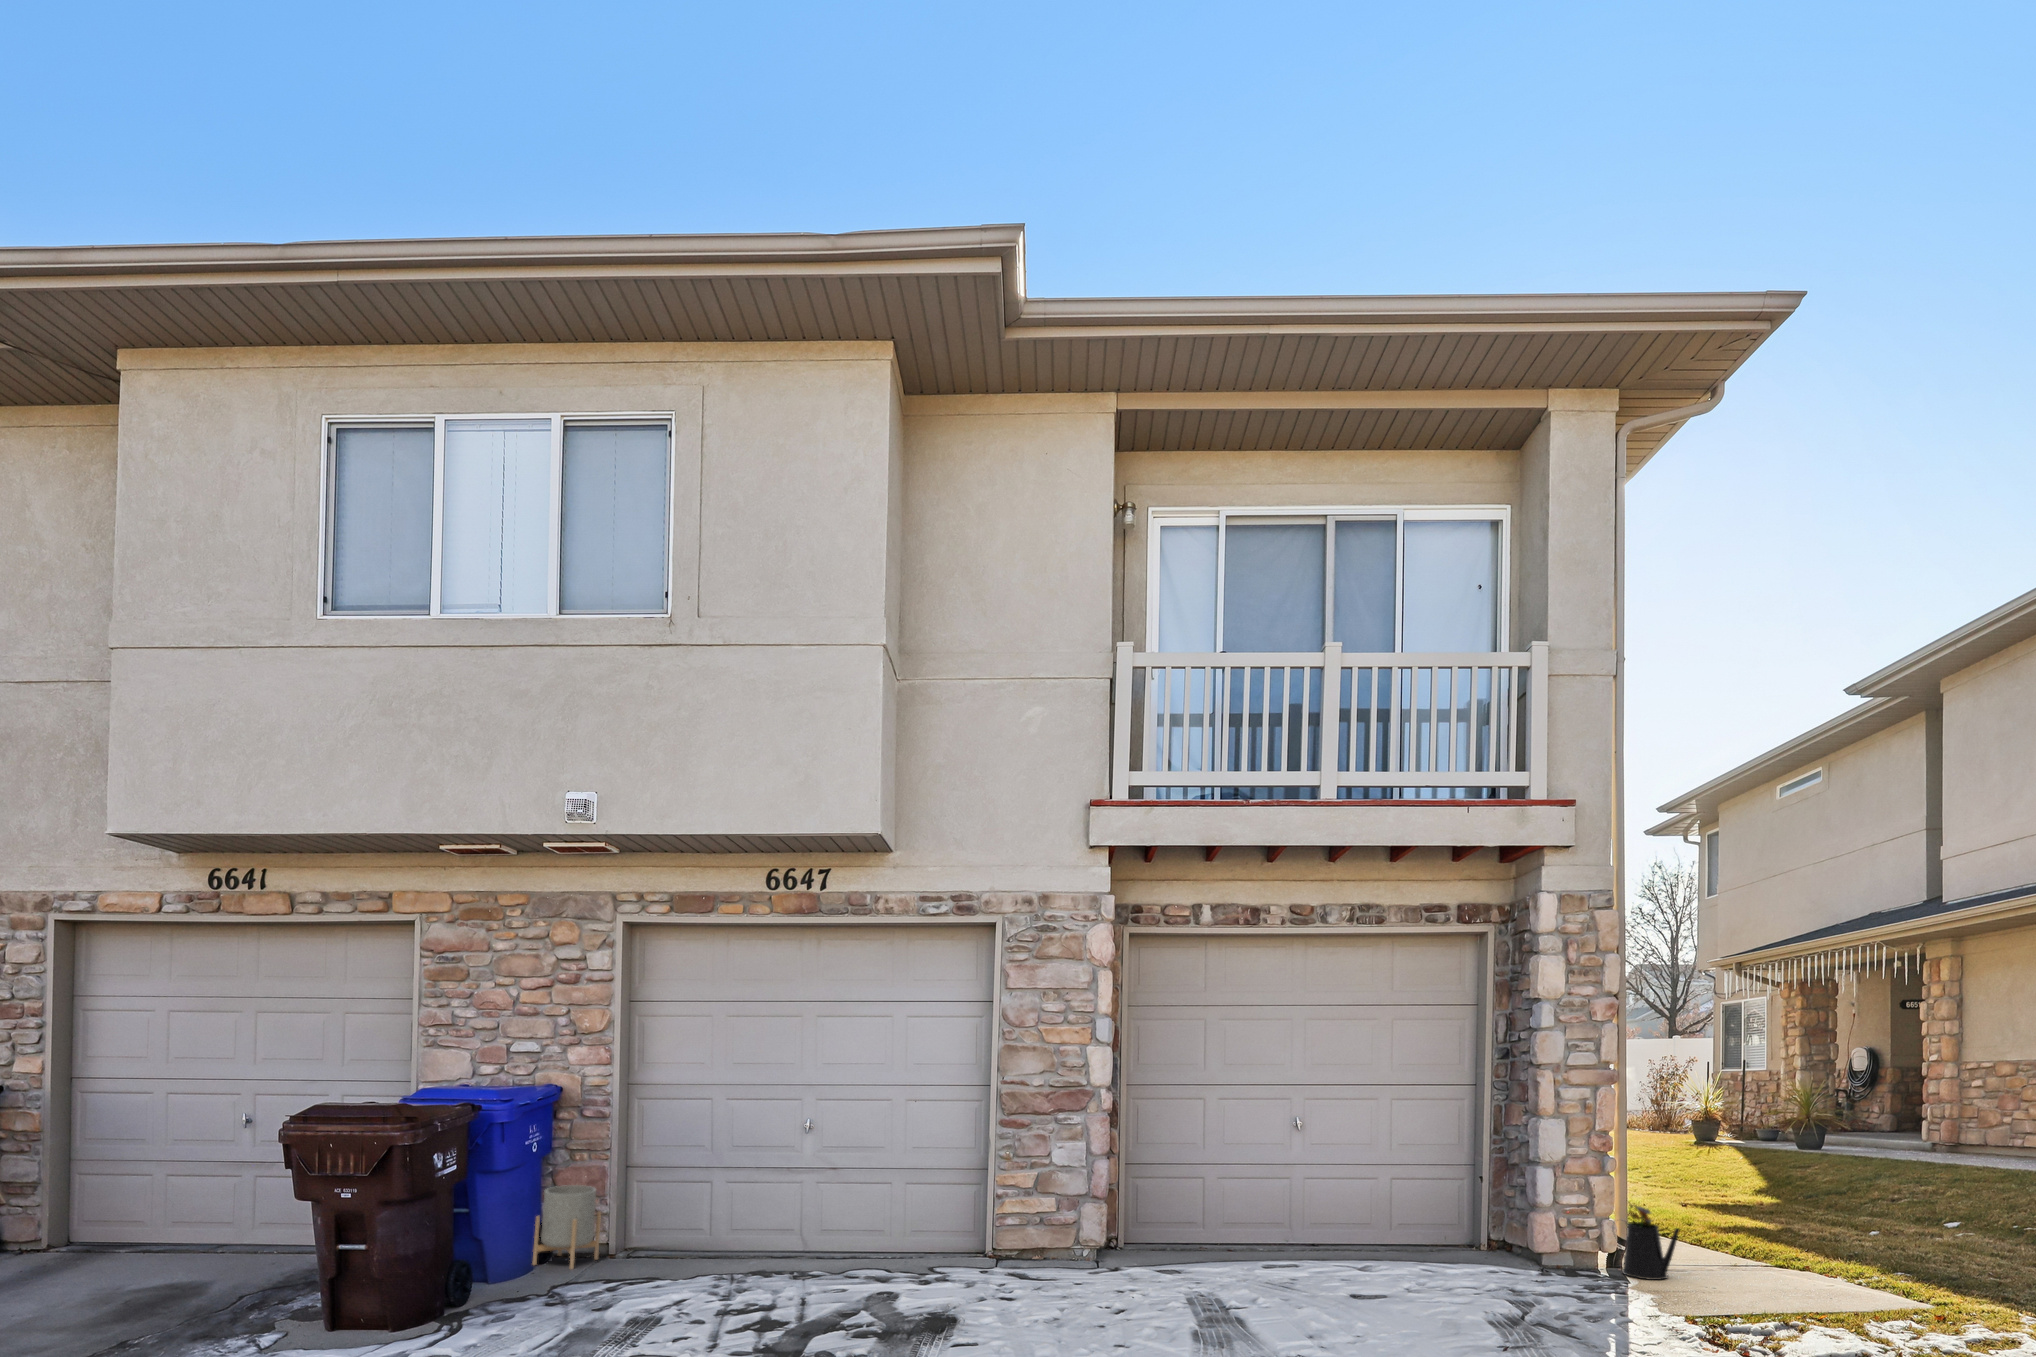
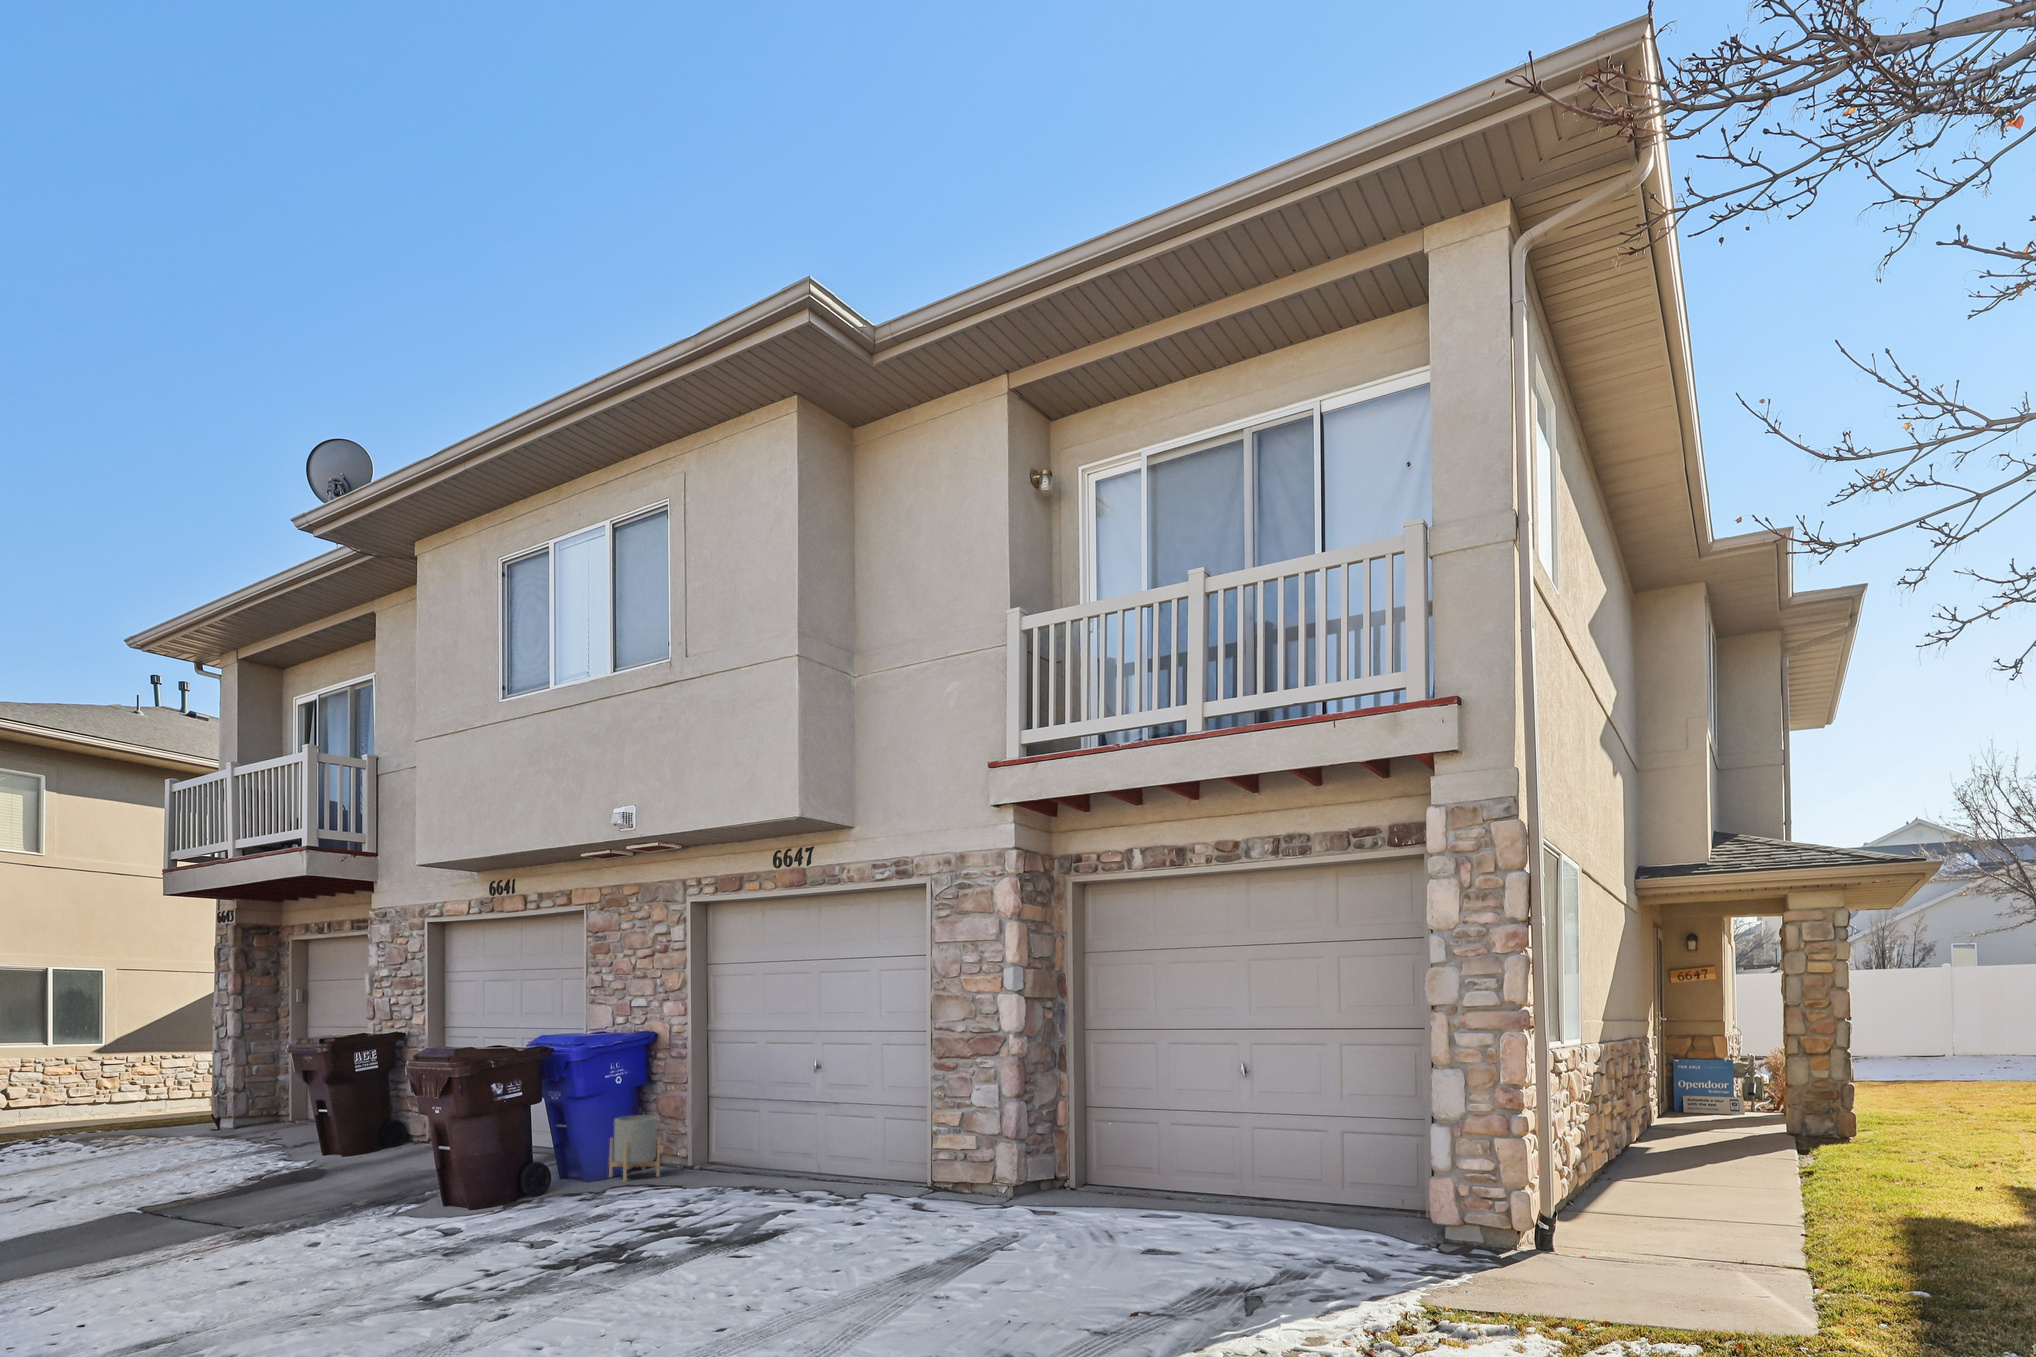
watering can: present [1622,1204,1679,1280] -> none [1538,1166,1595,1270]

